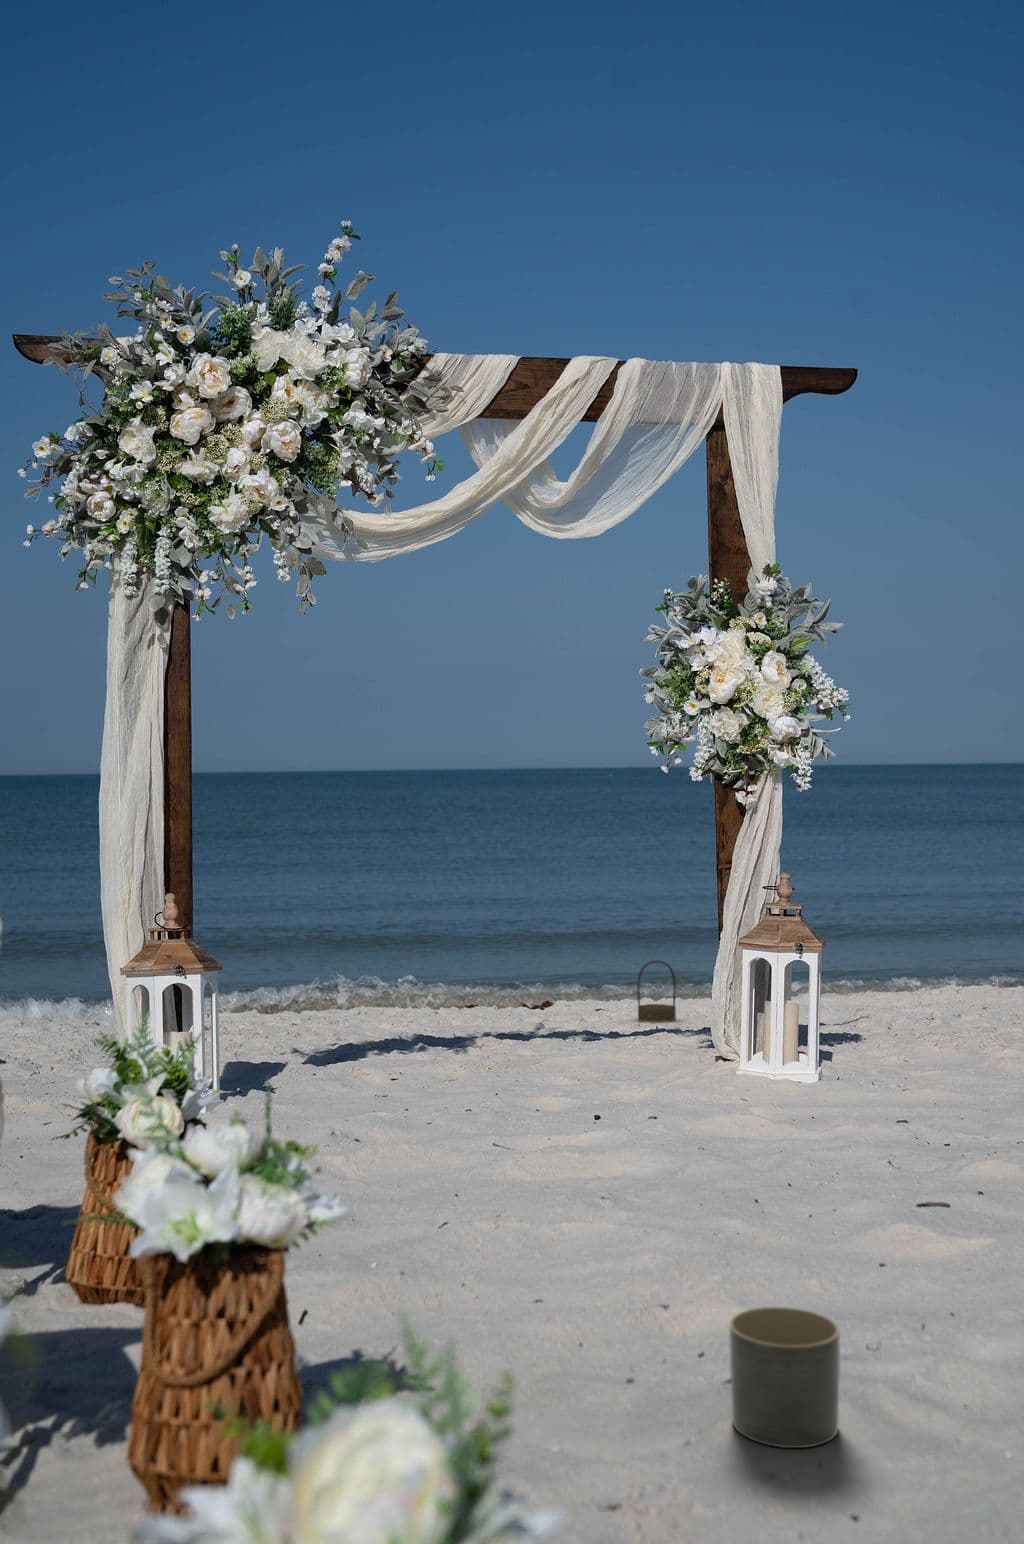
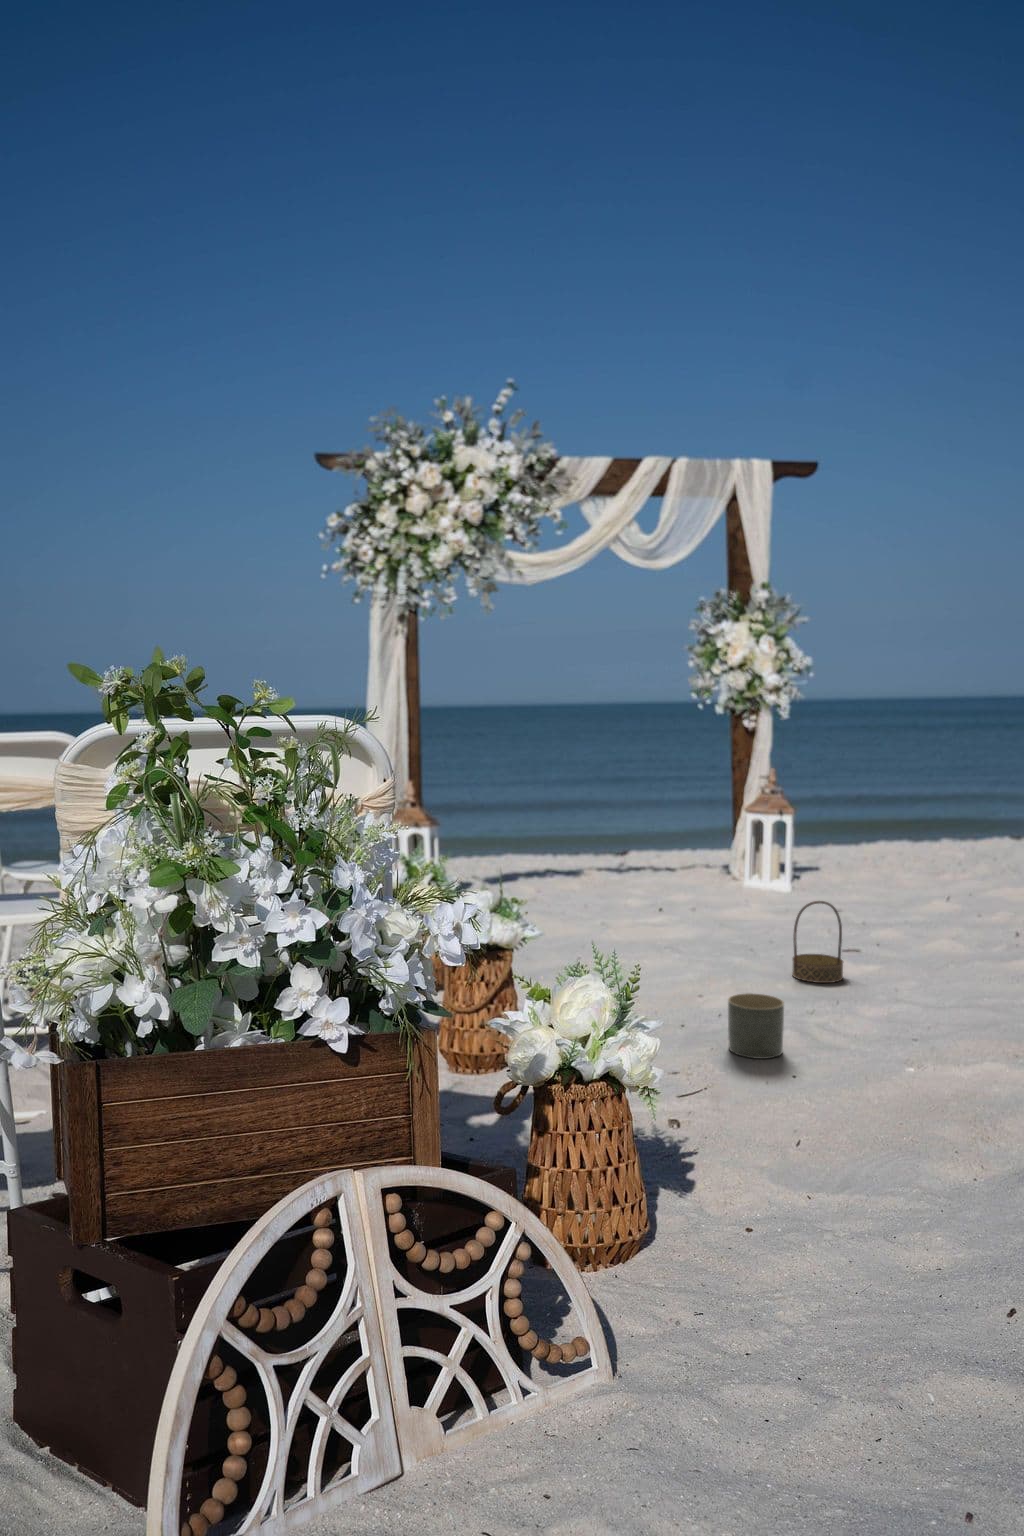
basket: present [637,961,676,1023] -> present [792,901,843,983]

